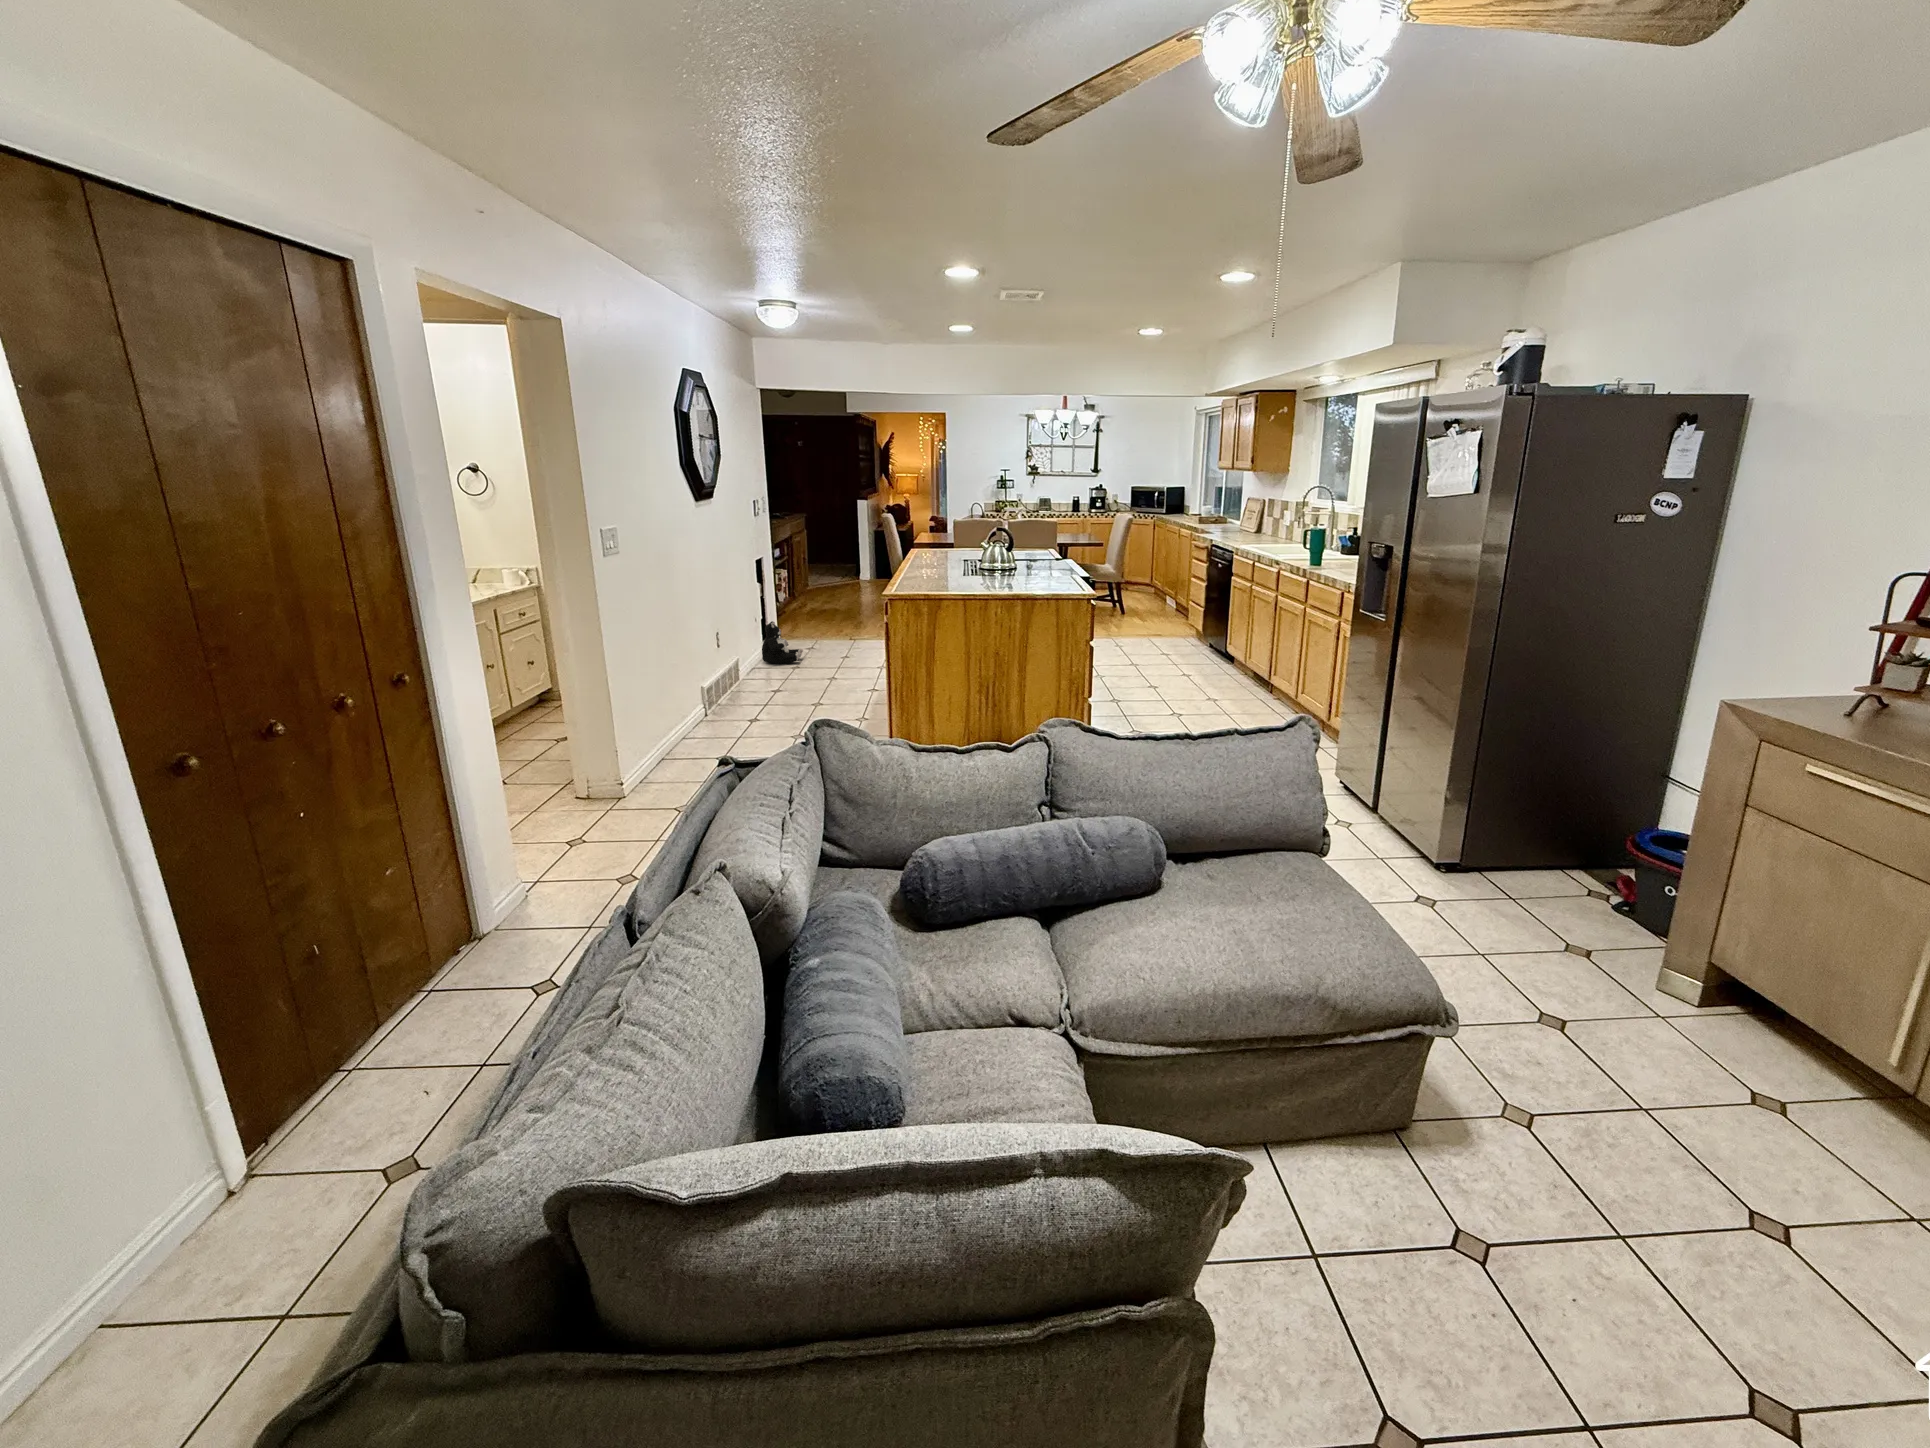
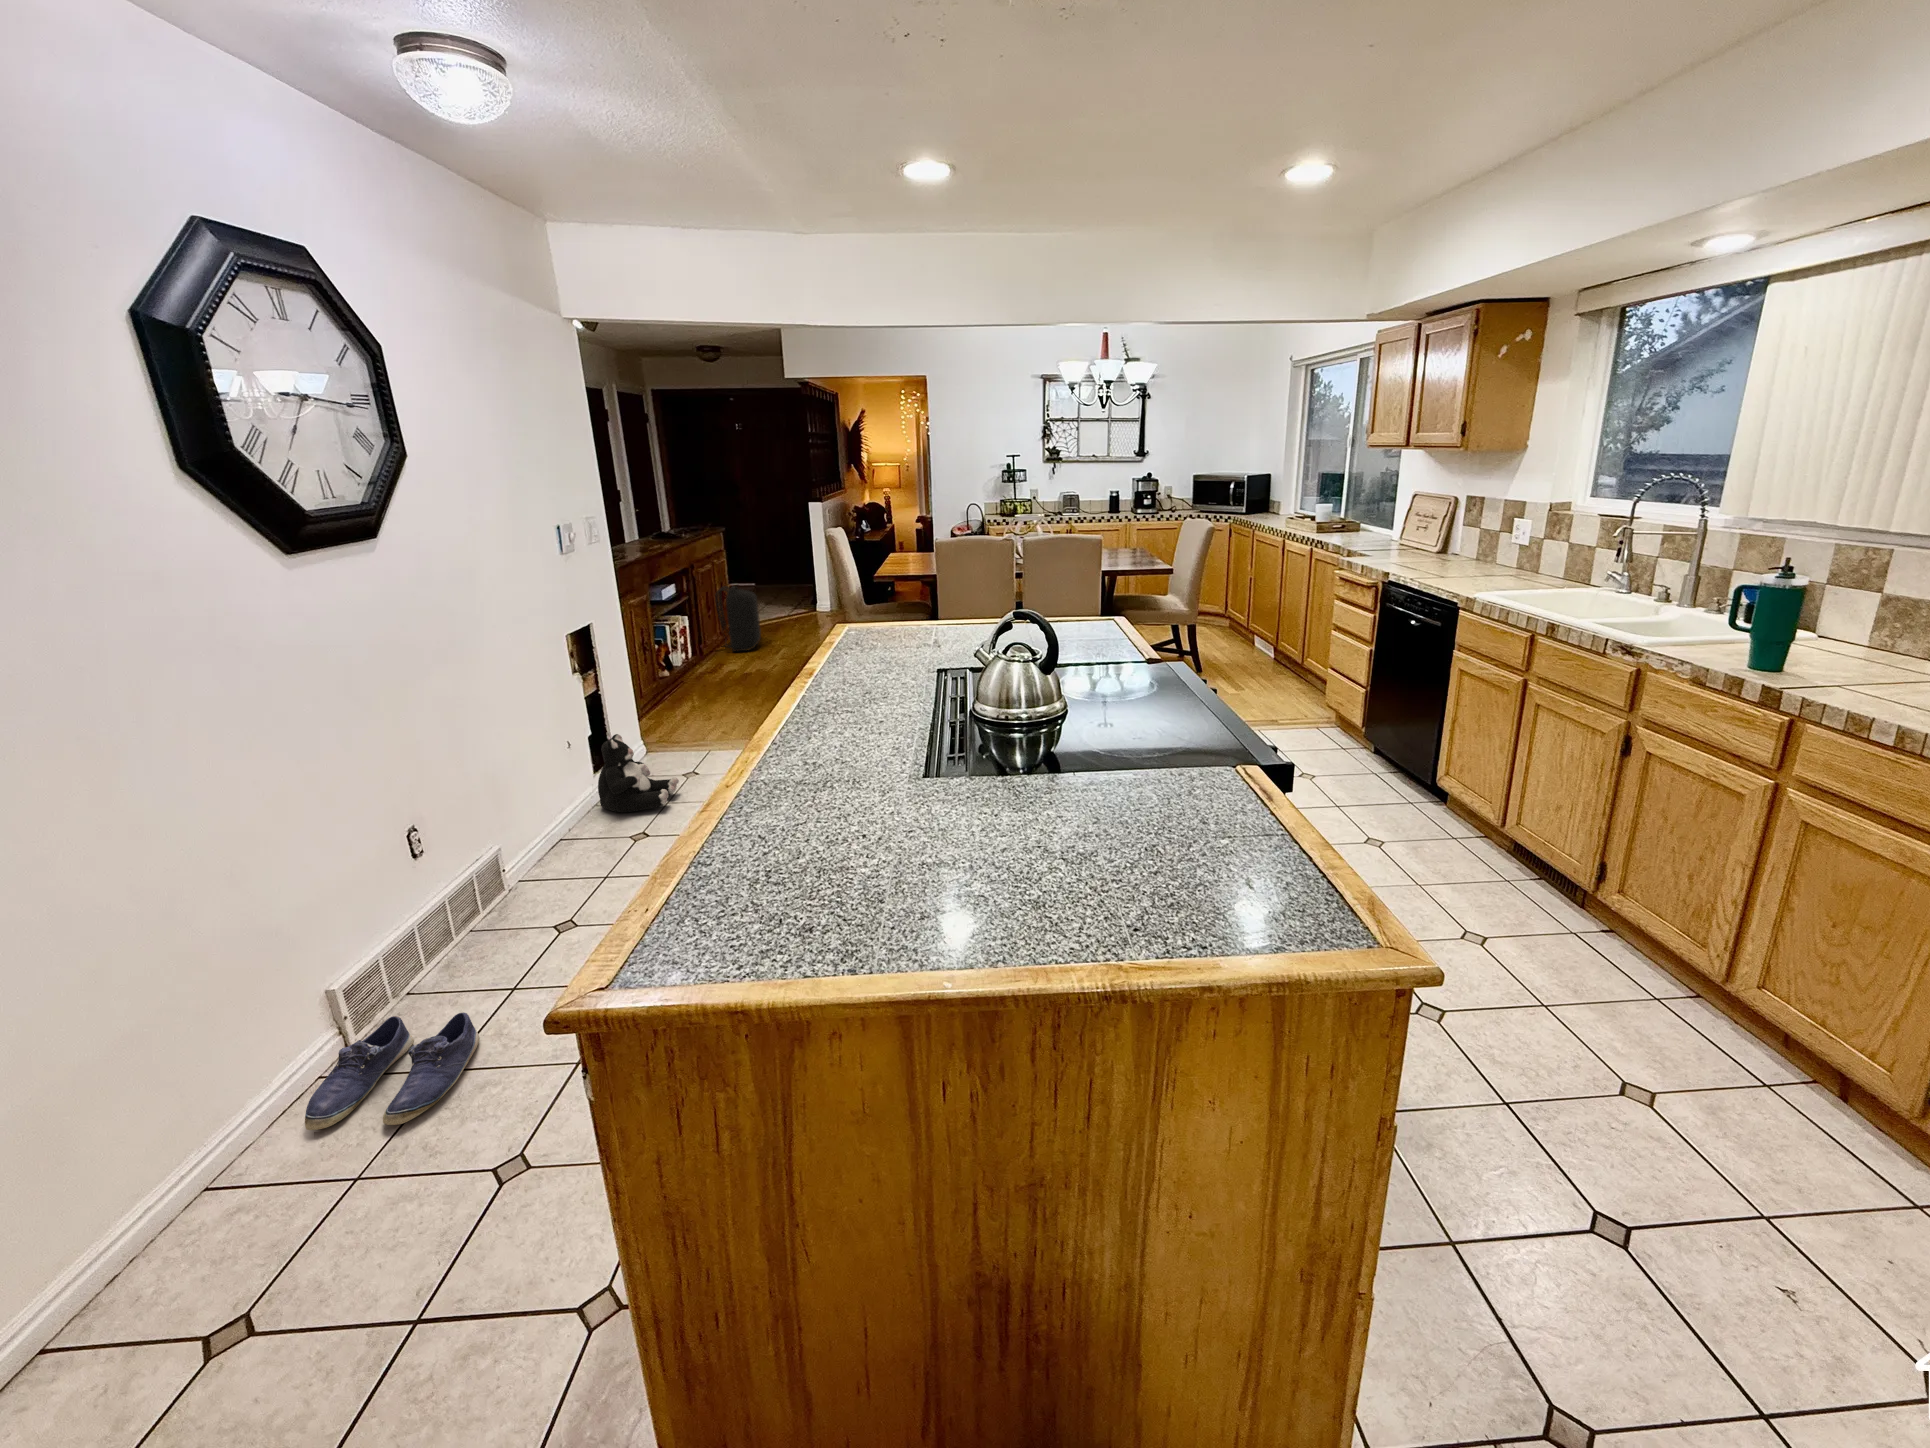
backpack: none [794,558,825,602] -> present [715,586,761,652]
shoe: none [700,704,754,730] -> present [305,1012,480,1130]

